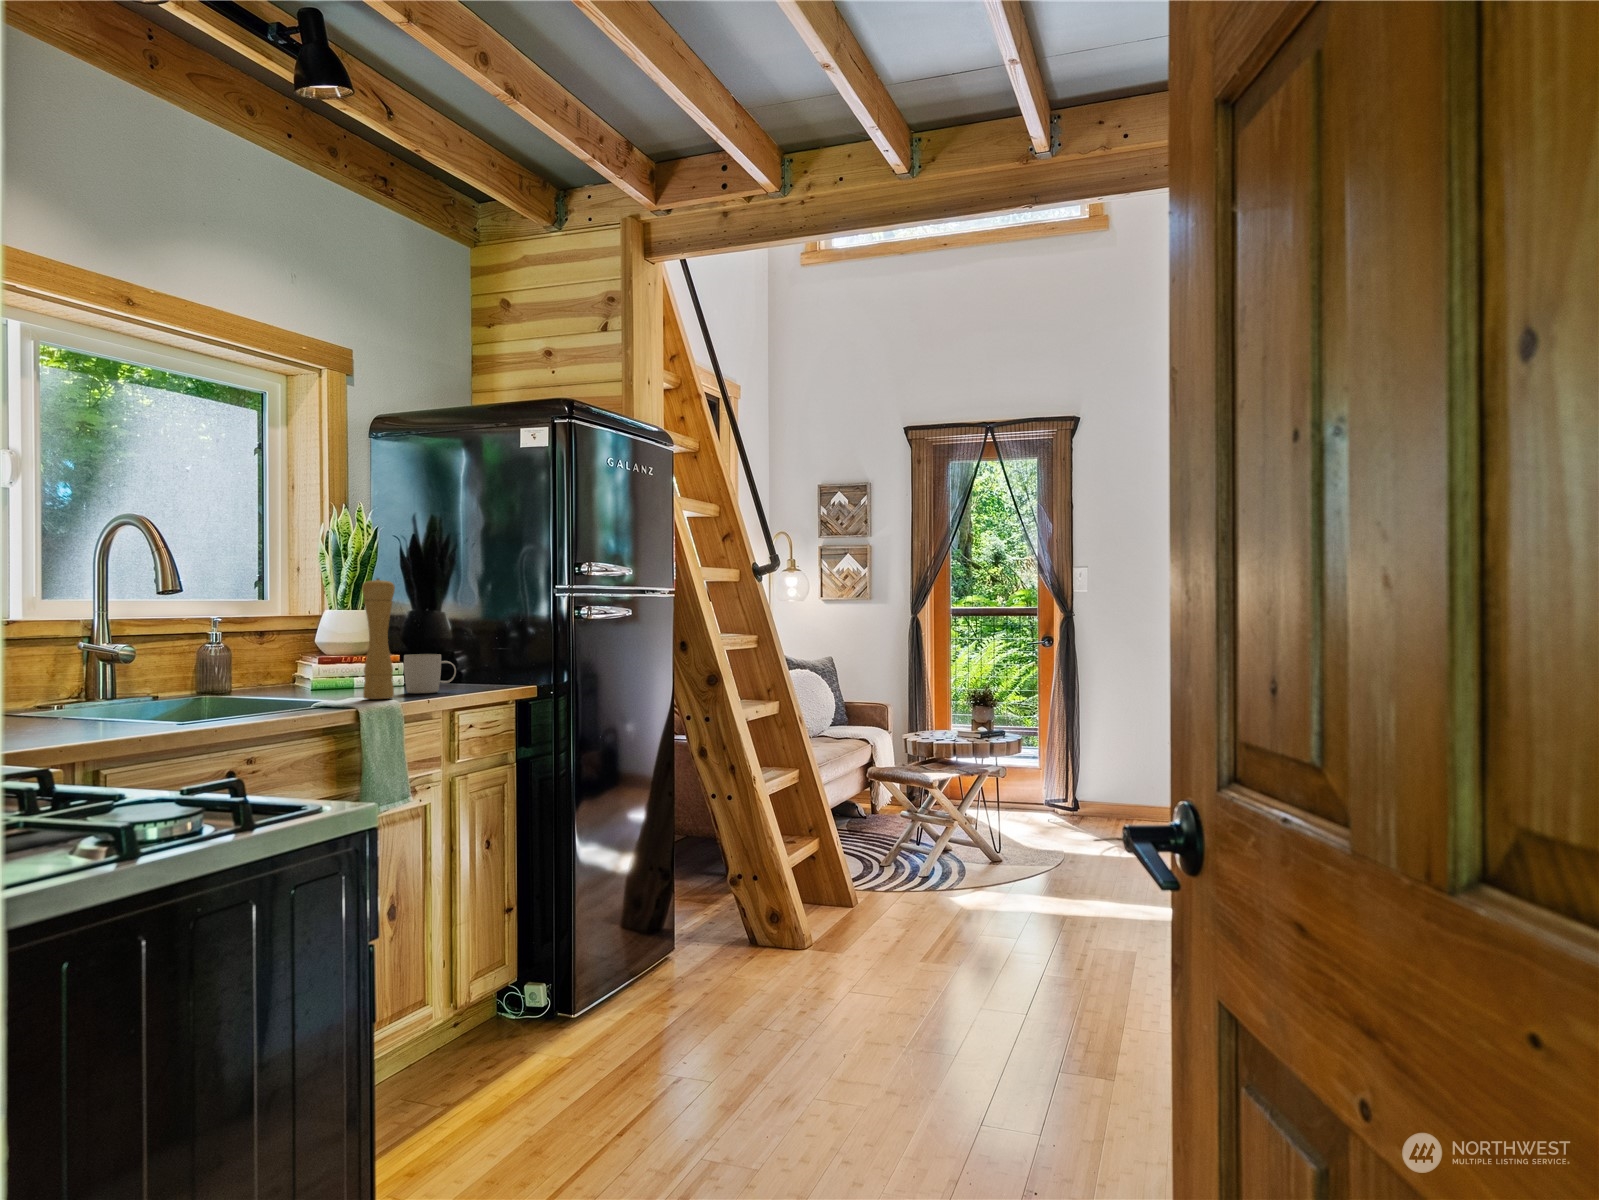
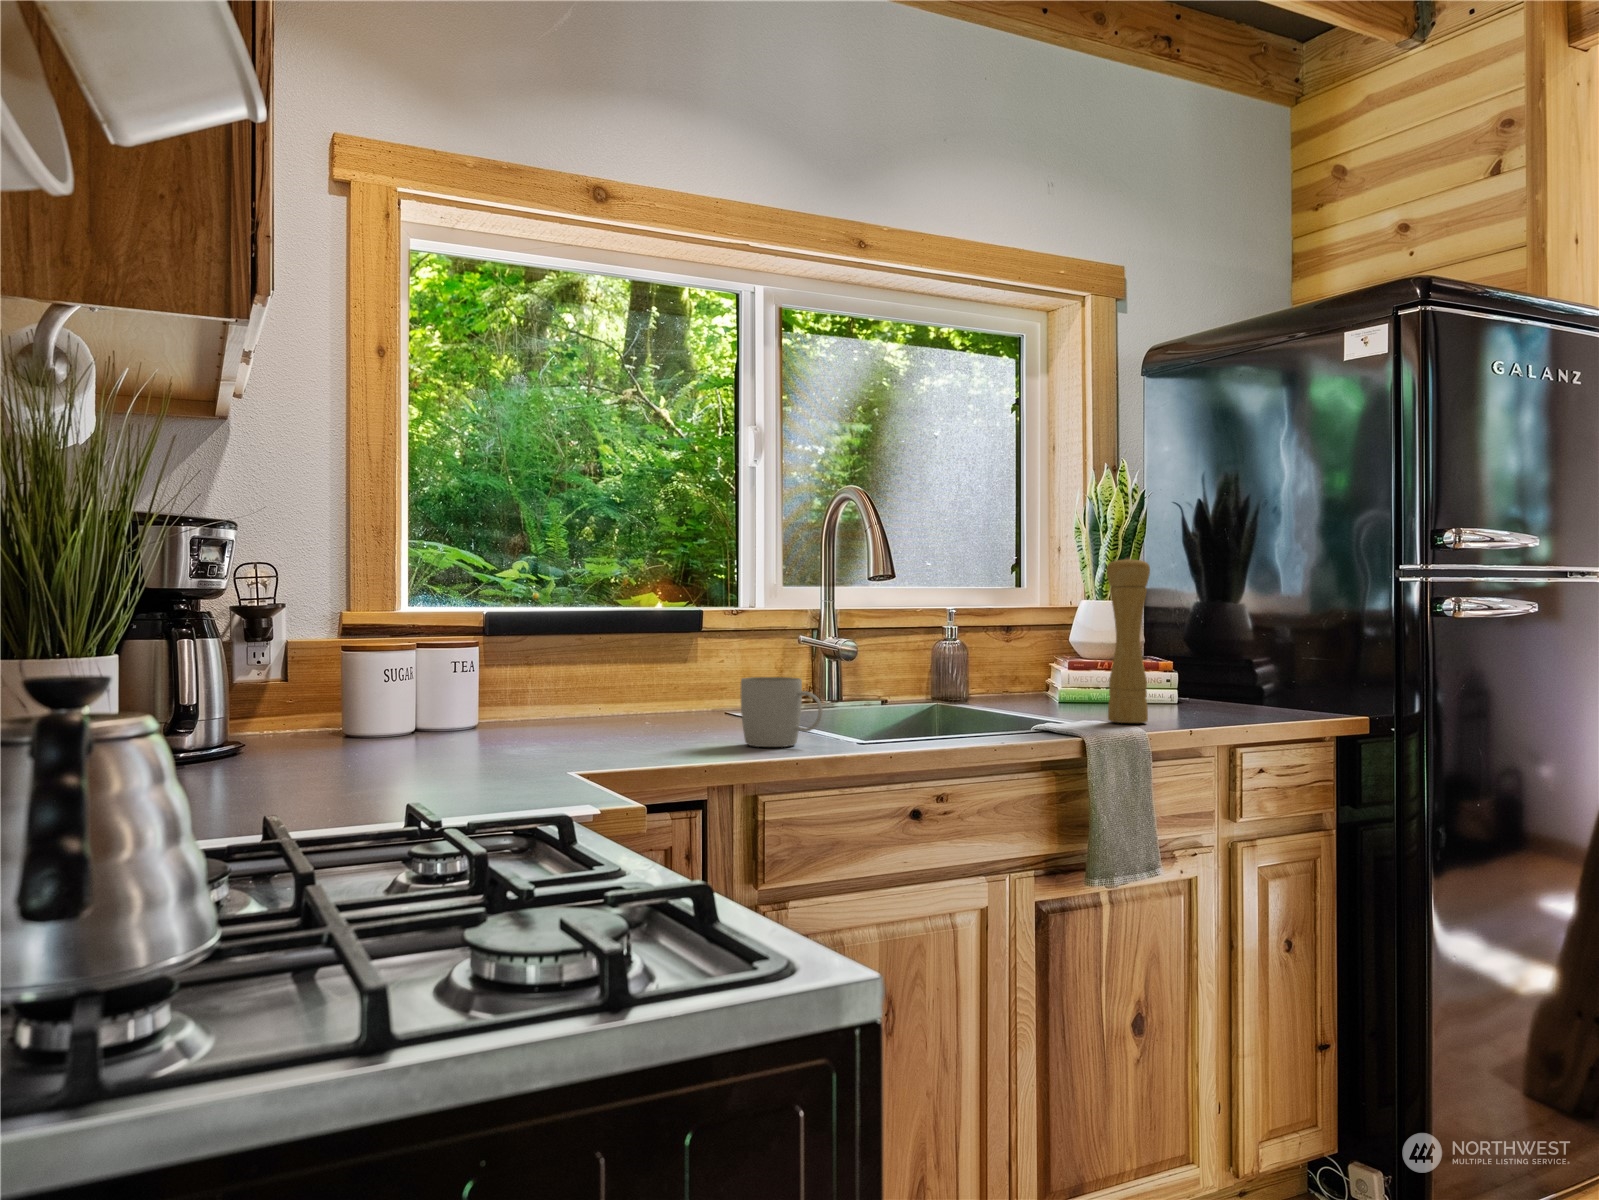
mug: present [404,654,456,693] -> present [740,677,822,747]

